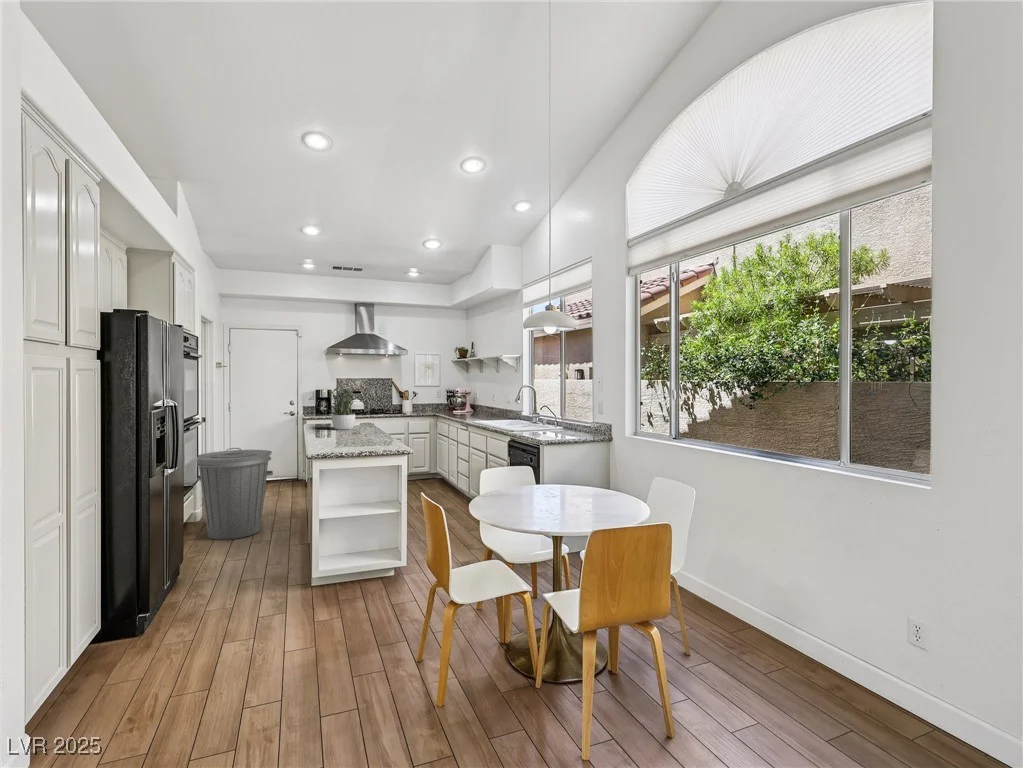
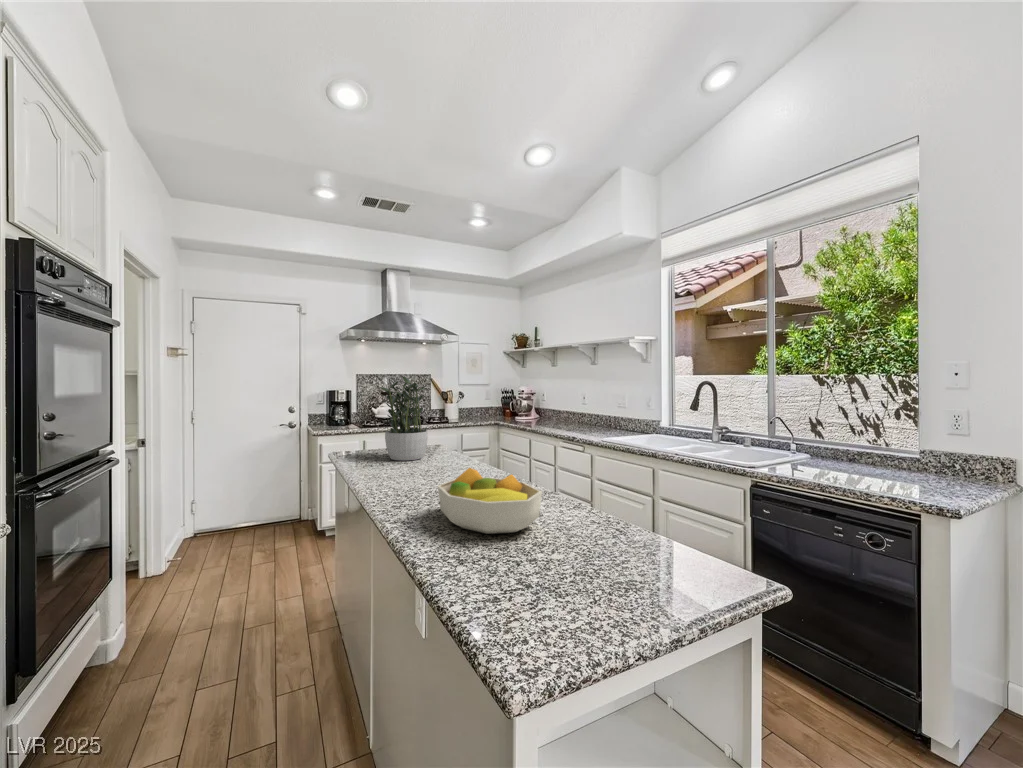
fruit bowl: none [332,426,369,448] -> present [438,468,542,534]
trash can: present [197,448,273,540] -> none [101,498,271,702]

